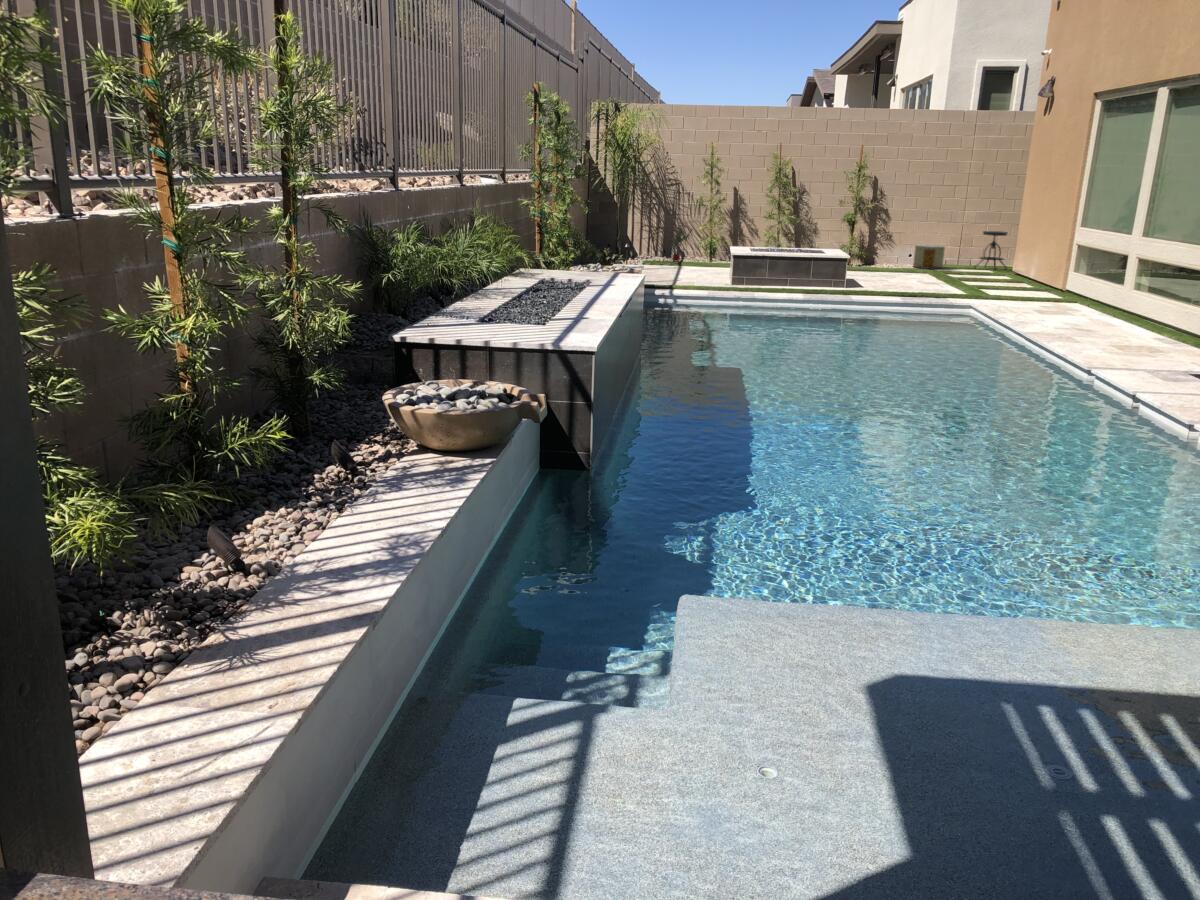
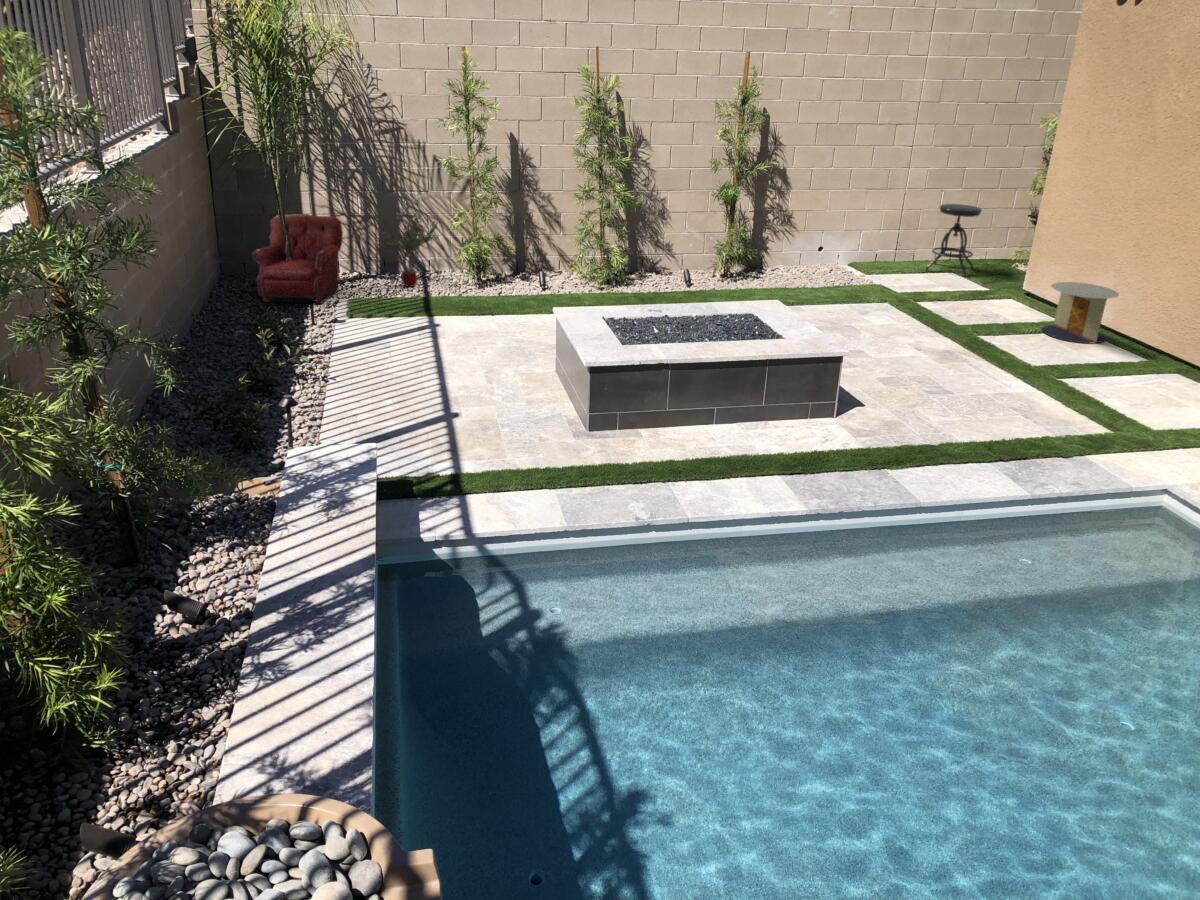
armchair: none [603,224,646,263] -> present [252,214,343,304]
side table: present [913,244,945,269] -> present [1041,282,1119,343]

